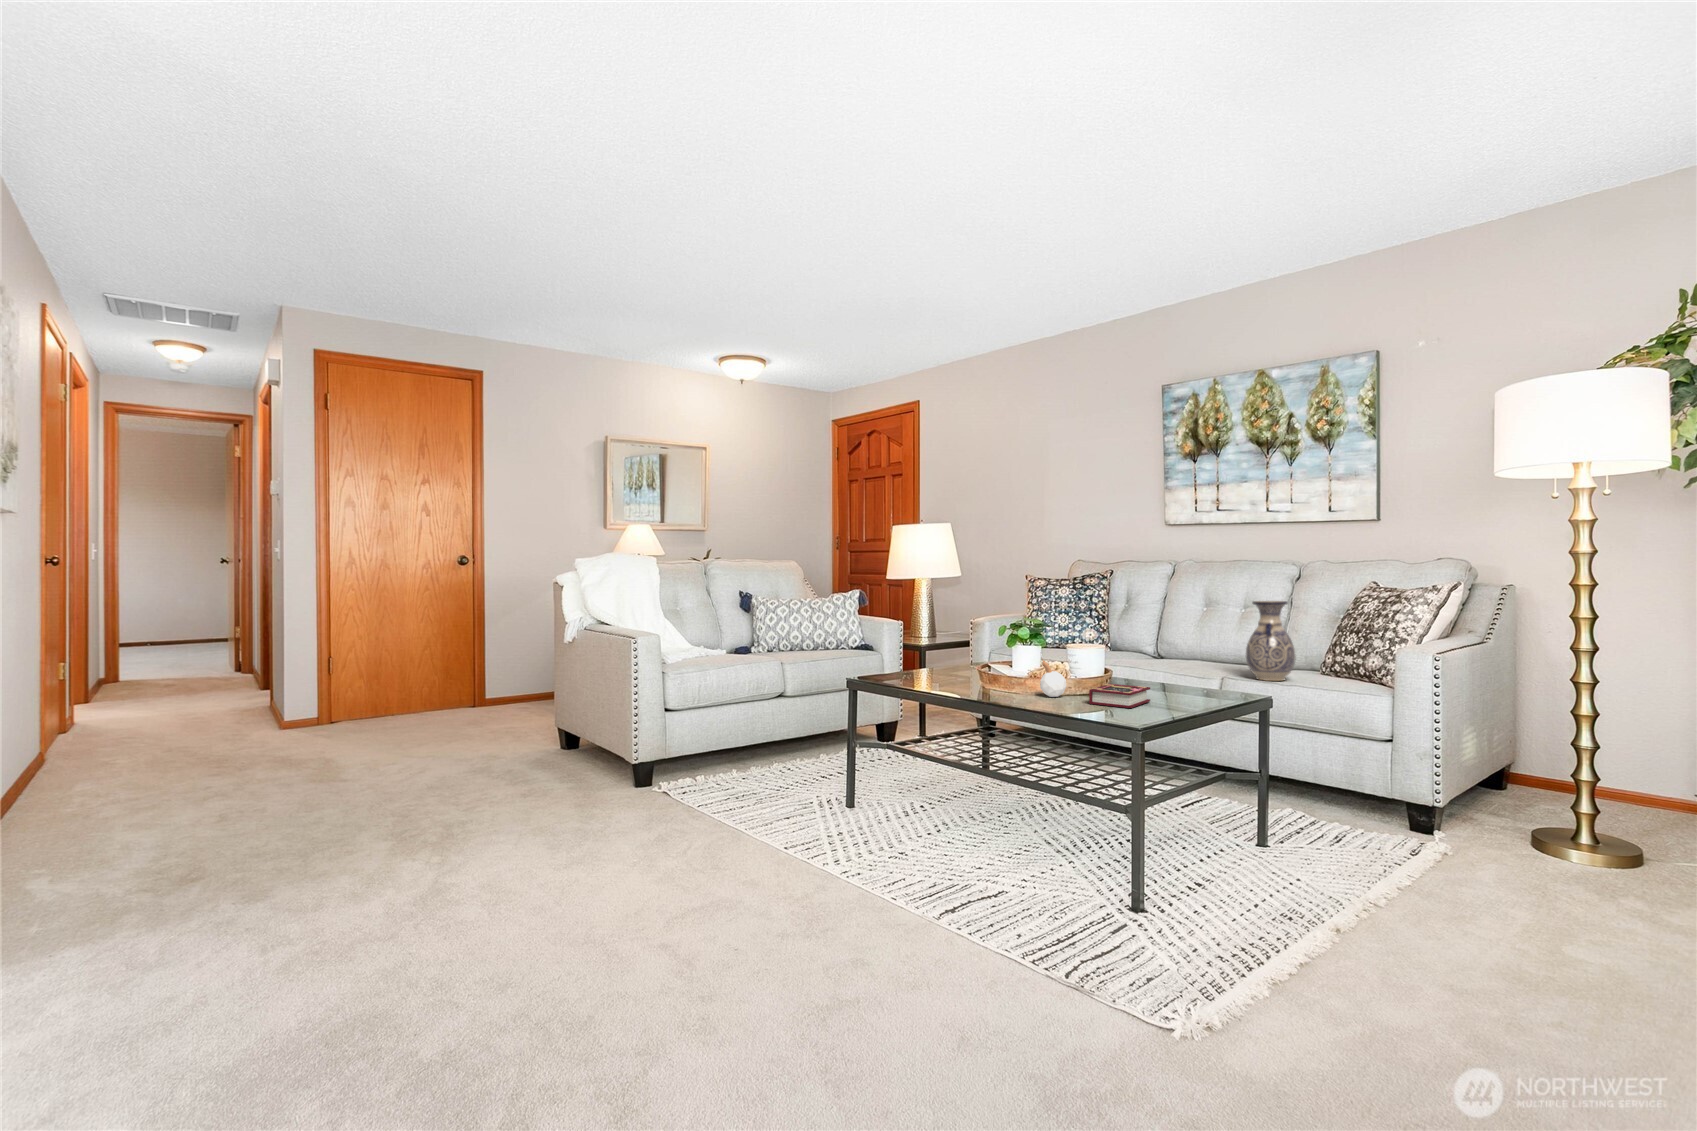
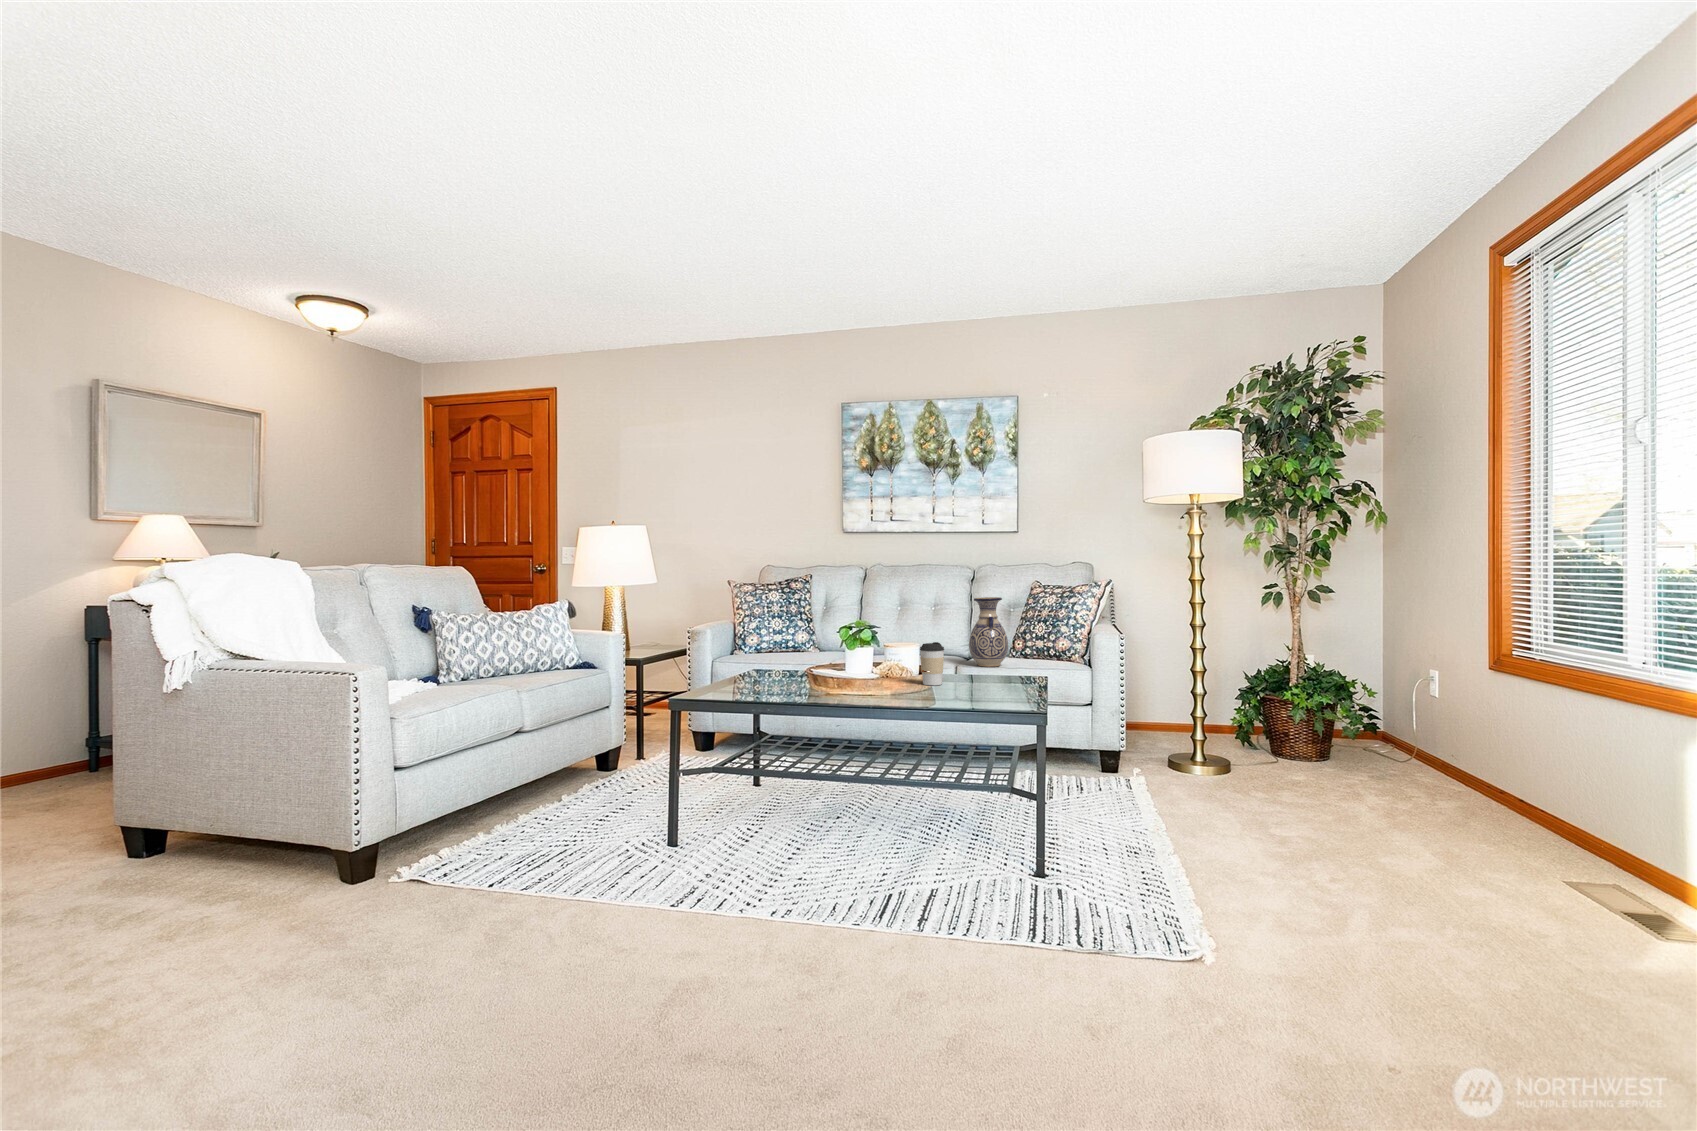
coffee cup: none [1135,645,1163,691] -> present [920,642,944,685]
candle: present [1040,657,1066,697] -> none [864,657,891,701]
book: present [1089,684,1150,708] -> none [922,682,966,704]

